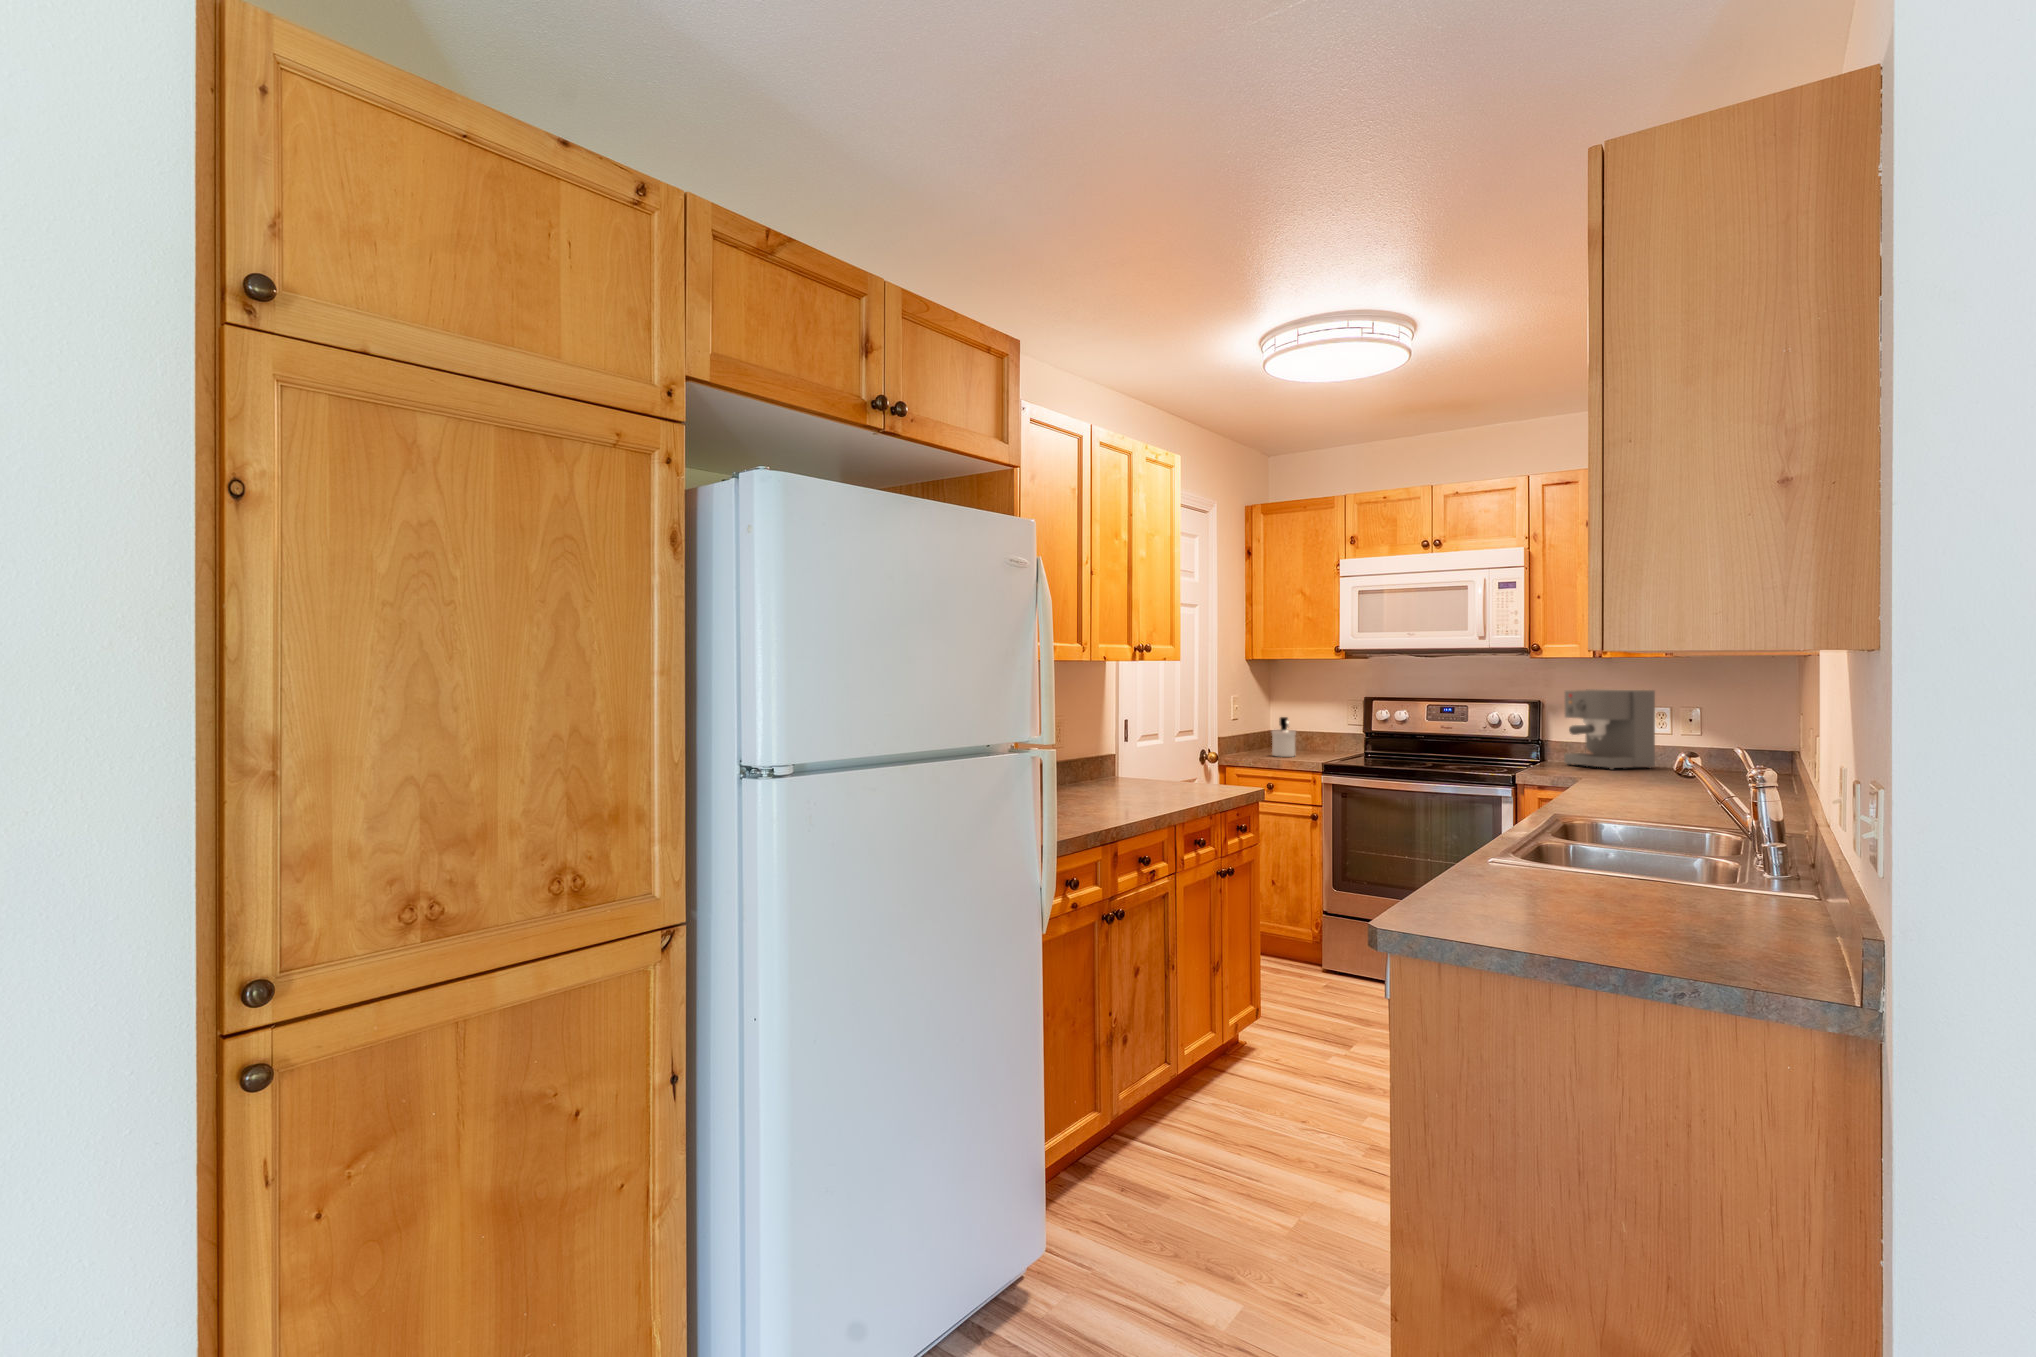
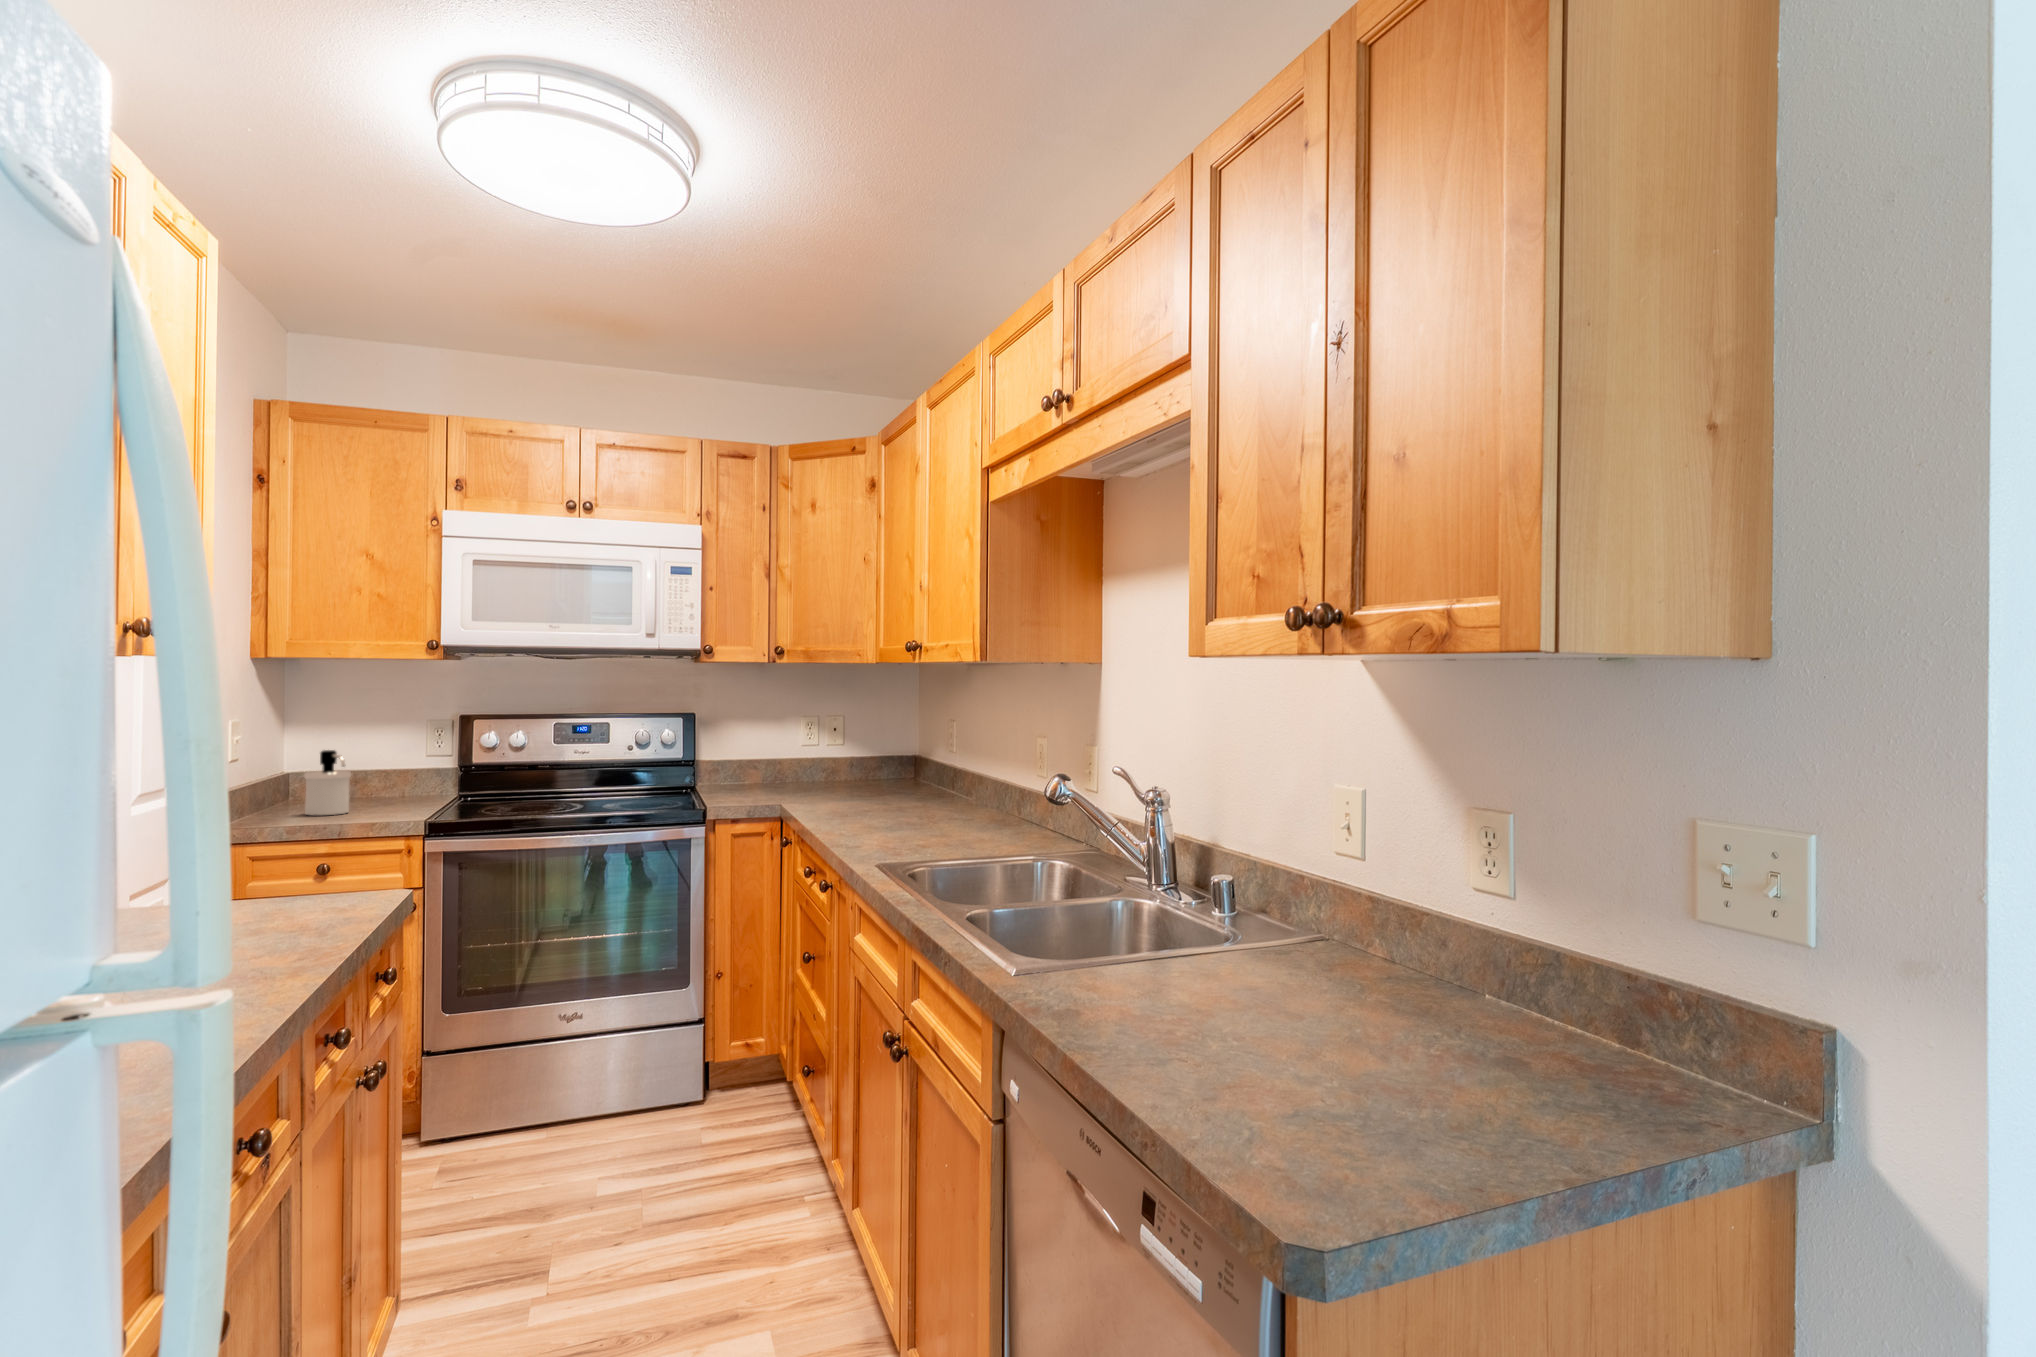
coffee maker: present [1564,689,1655,769] -> none [719,703,807,793]

